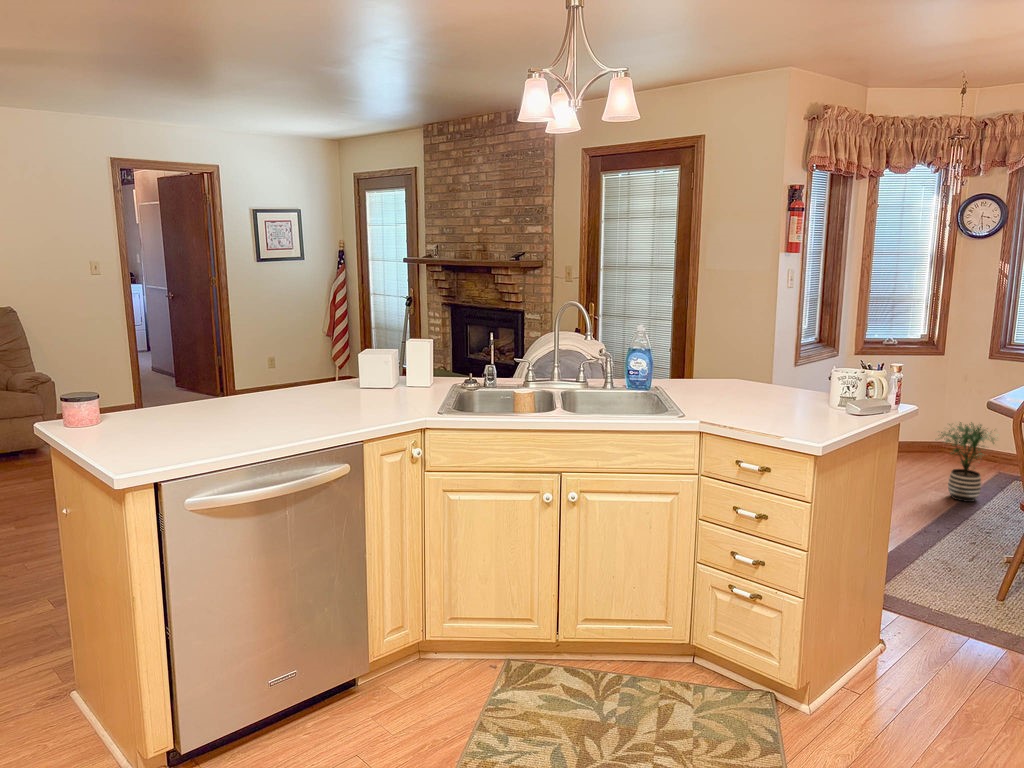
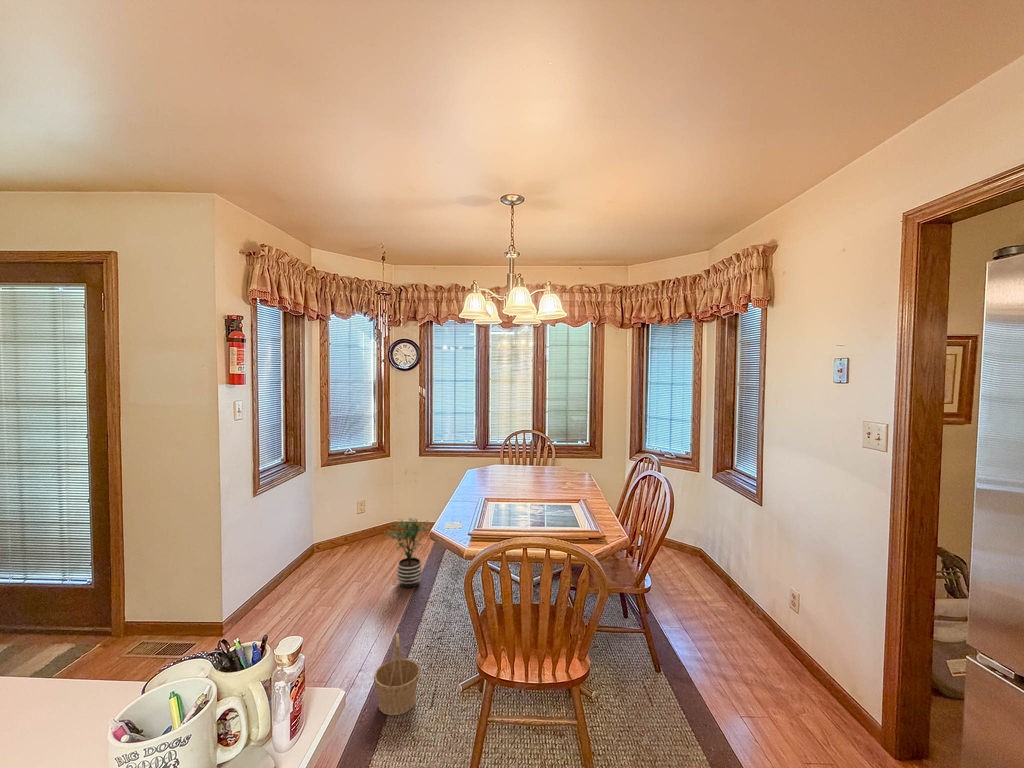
basket: none [927,511,980,583] -> present [374,633,421,715]

